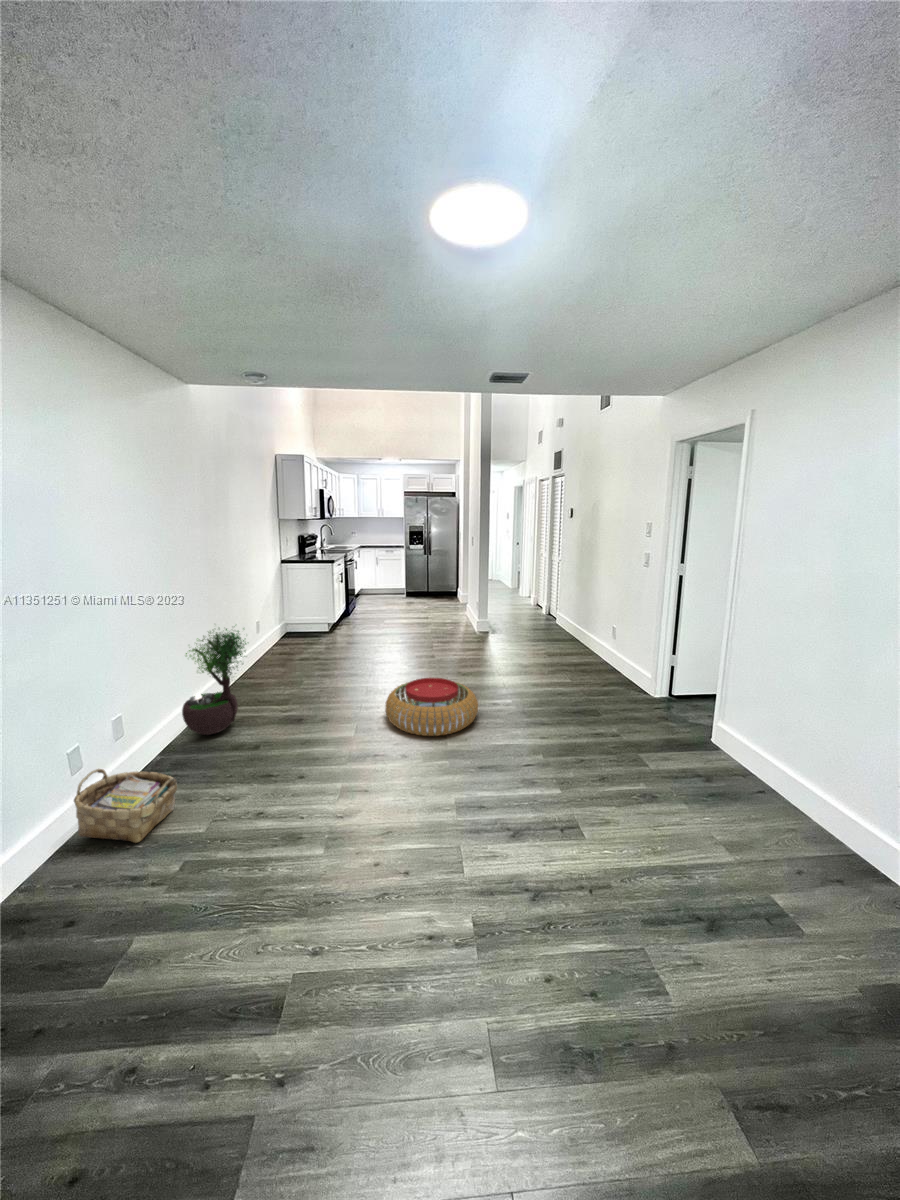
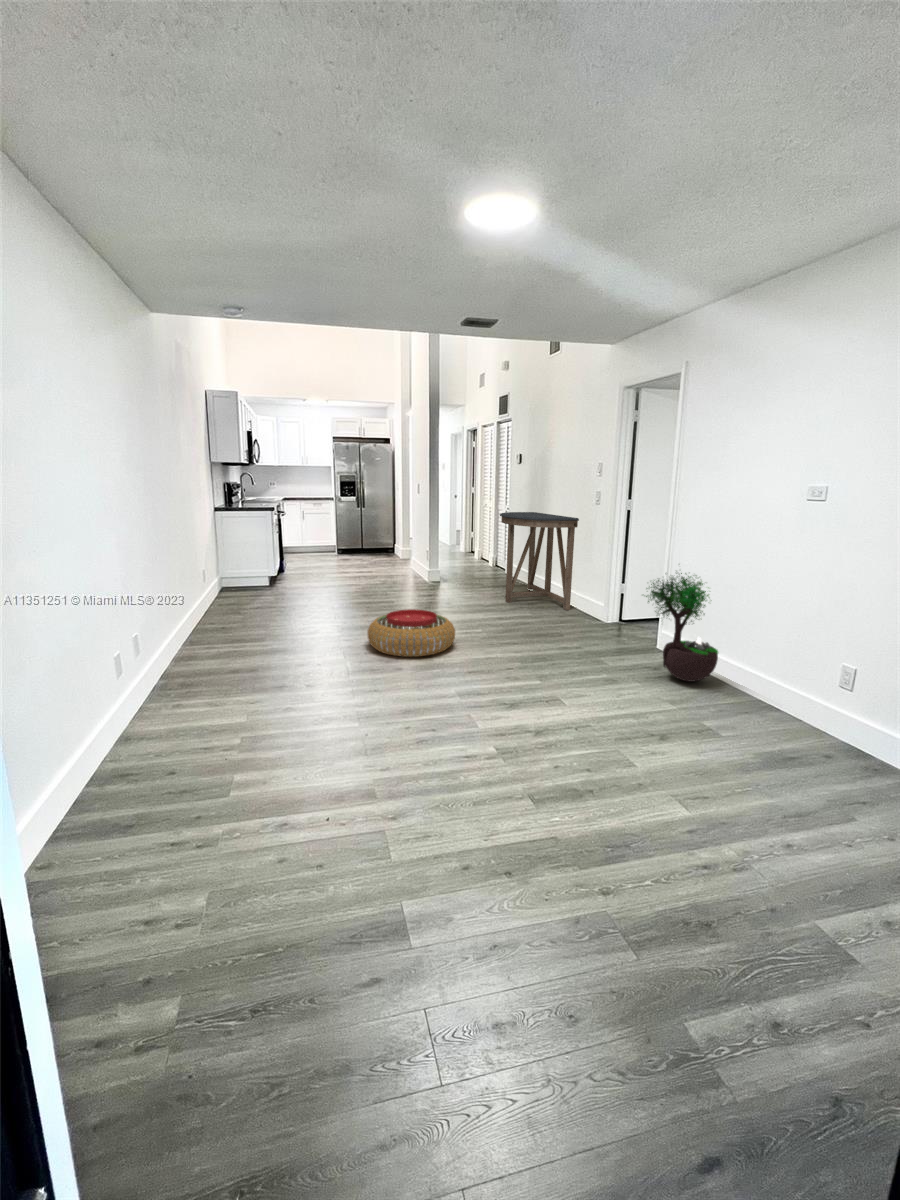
console table: none [544,567,626,674] -> present [500,512,579,610]
potted tree: present [182,629,246,735] -> present [646,573,718,682]
woven basket: present [74,769,177,843] -> none [125,674,212,731]

